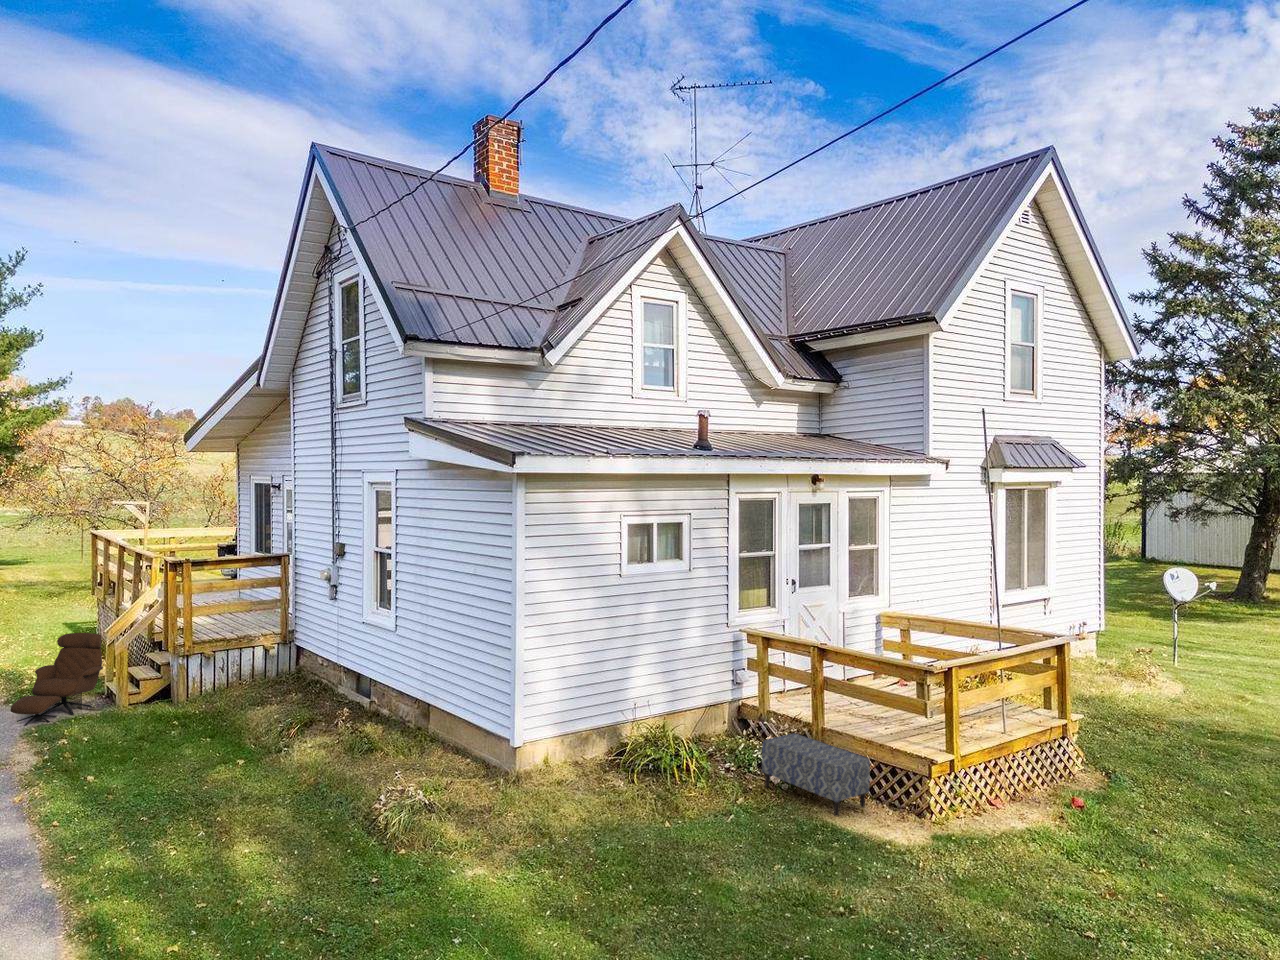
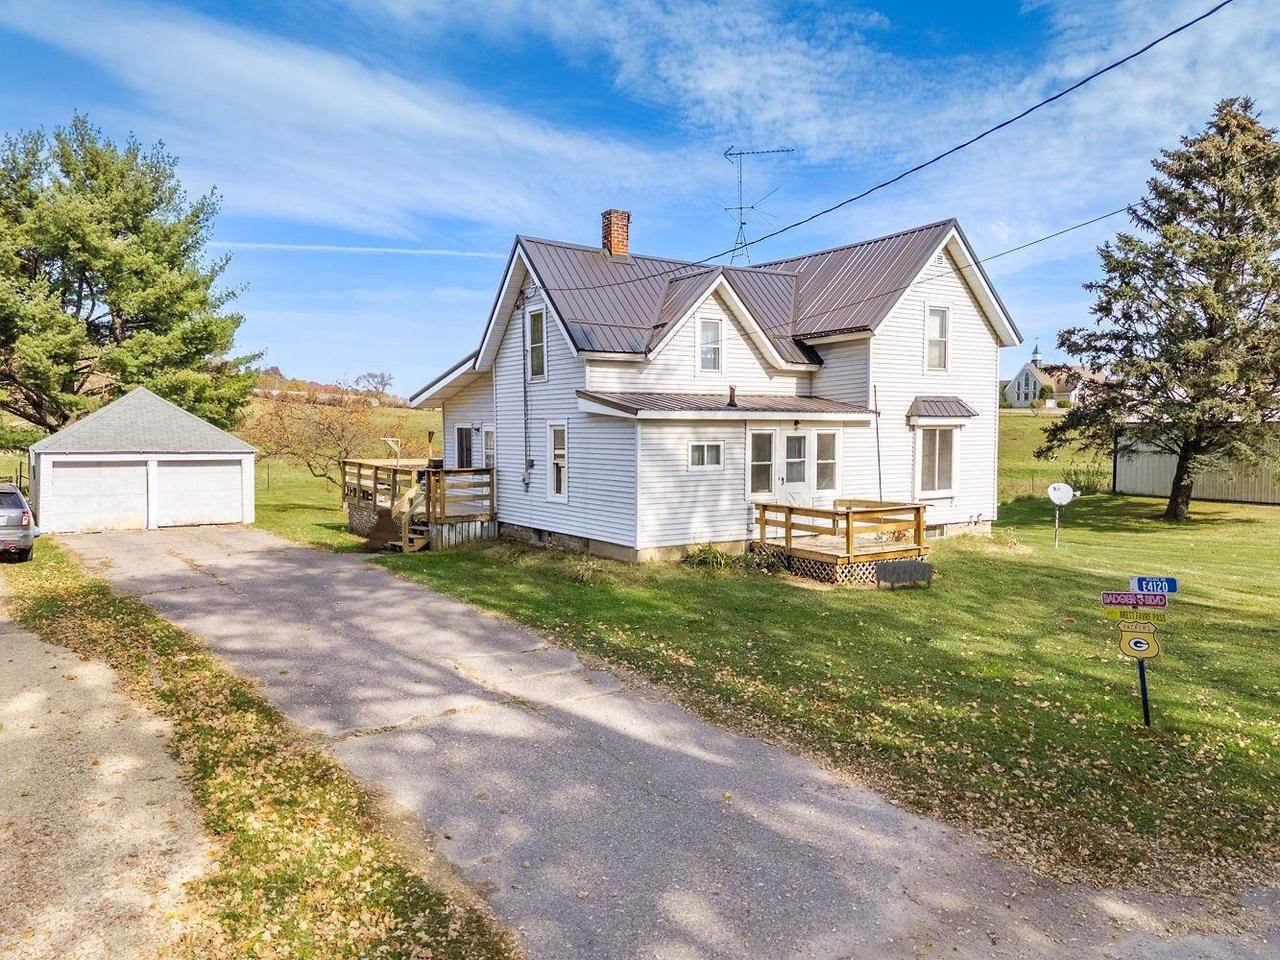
bench: present [762,733,870,817] -> present [875,560,933,591]

